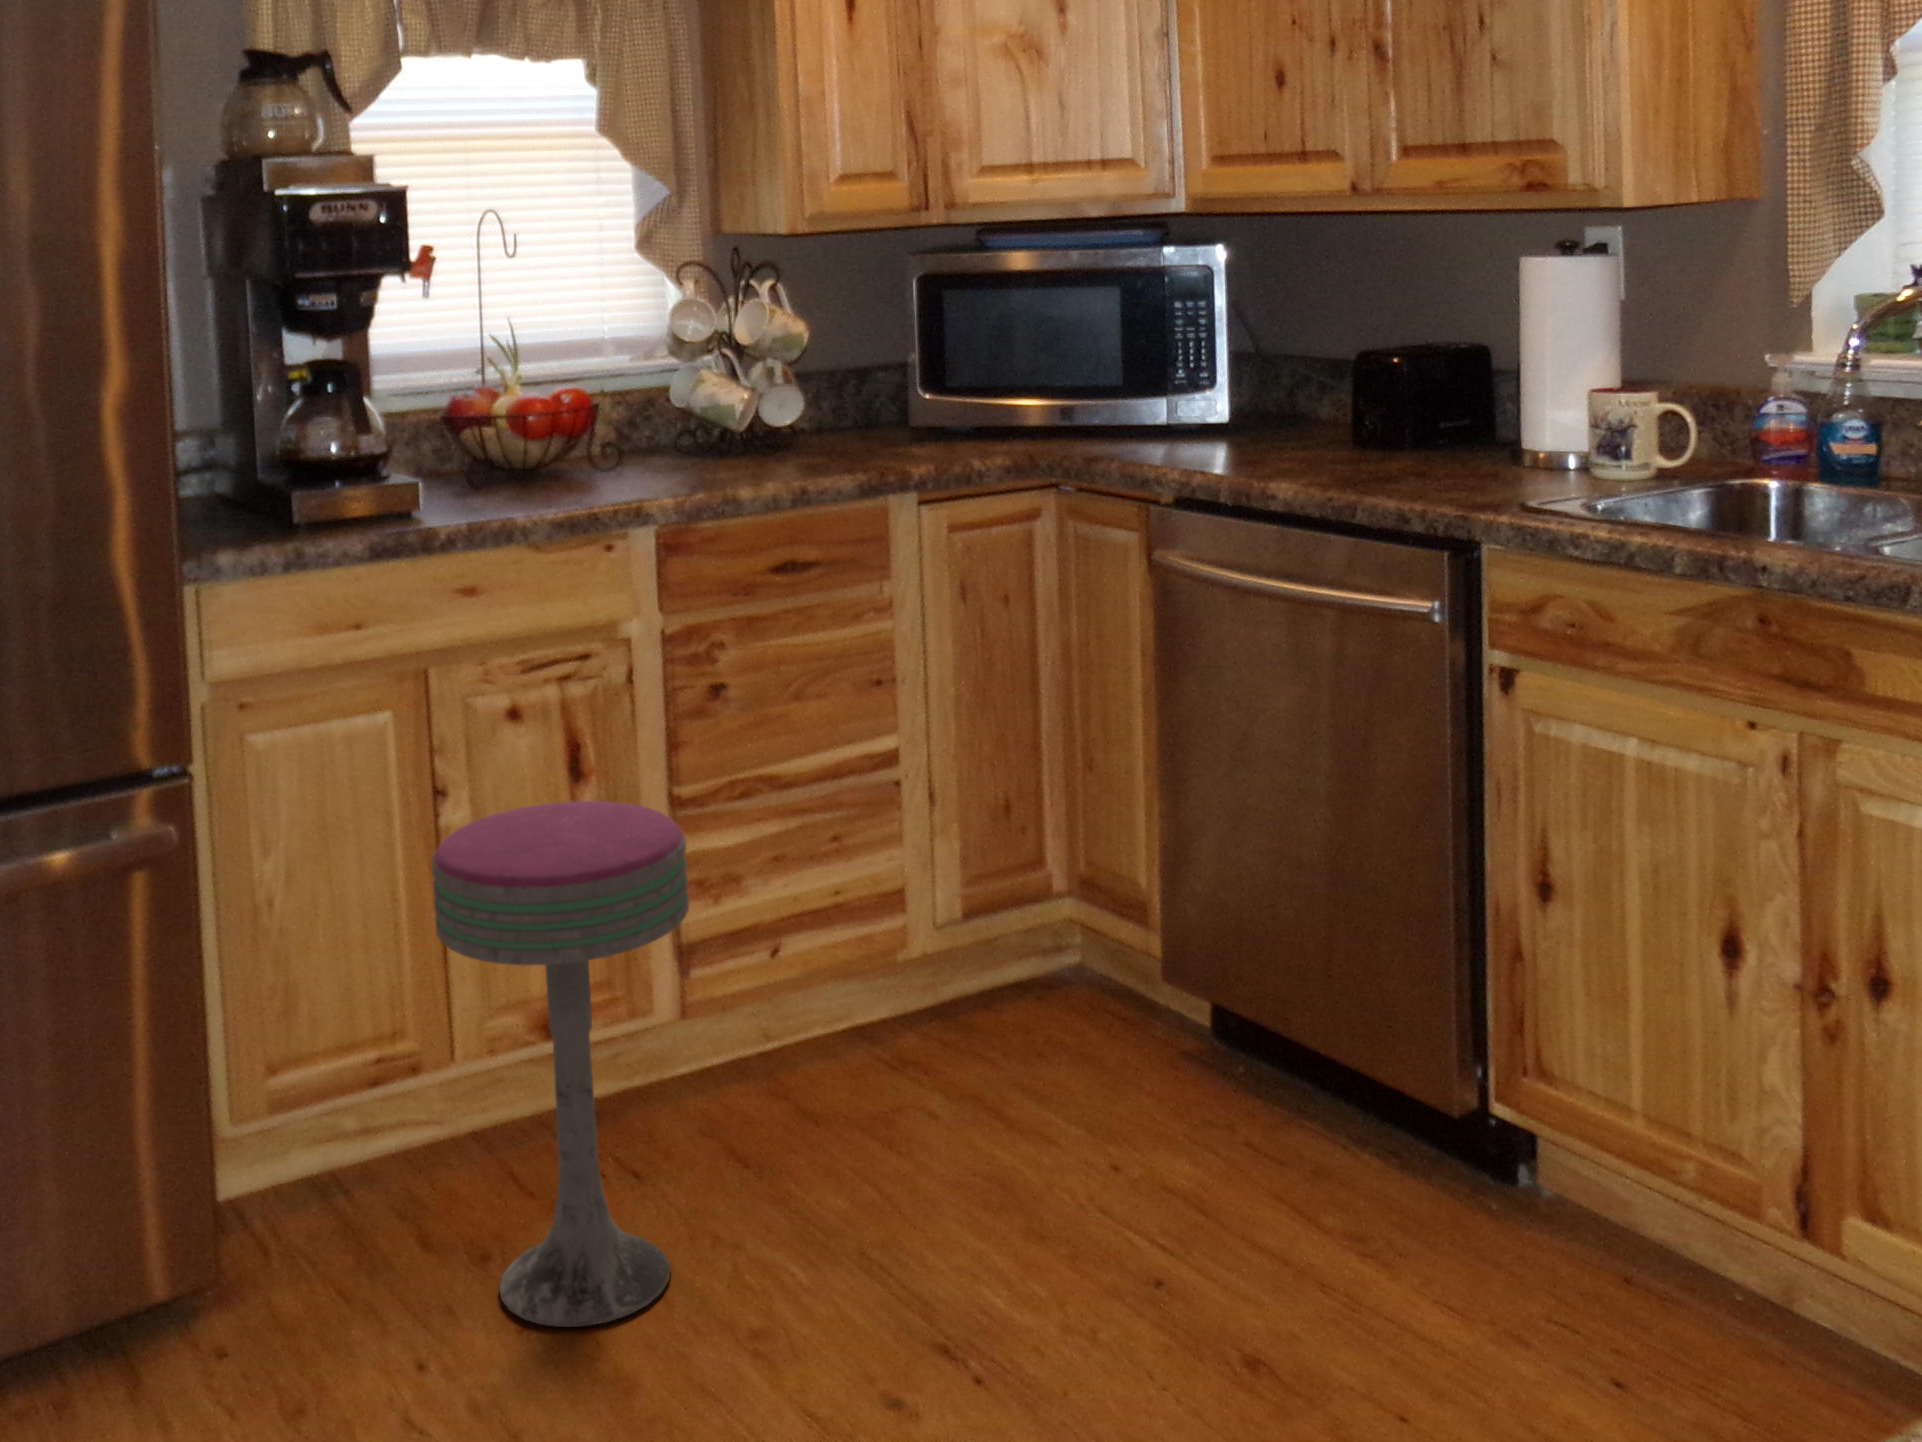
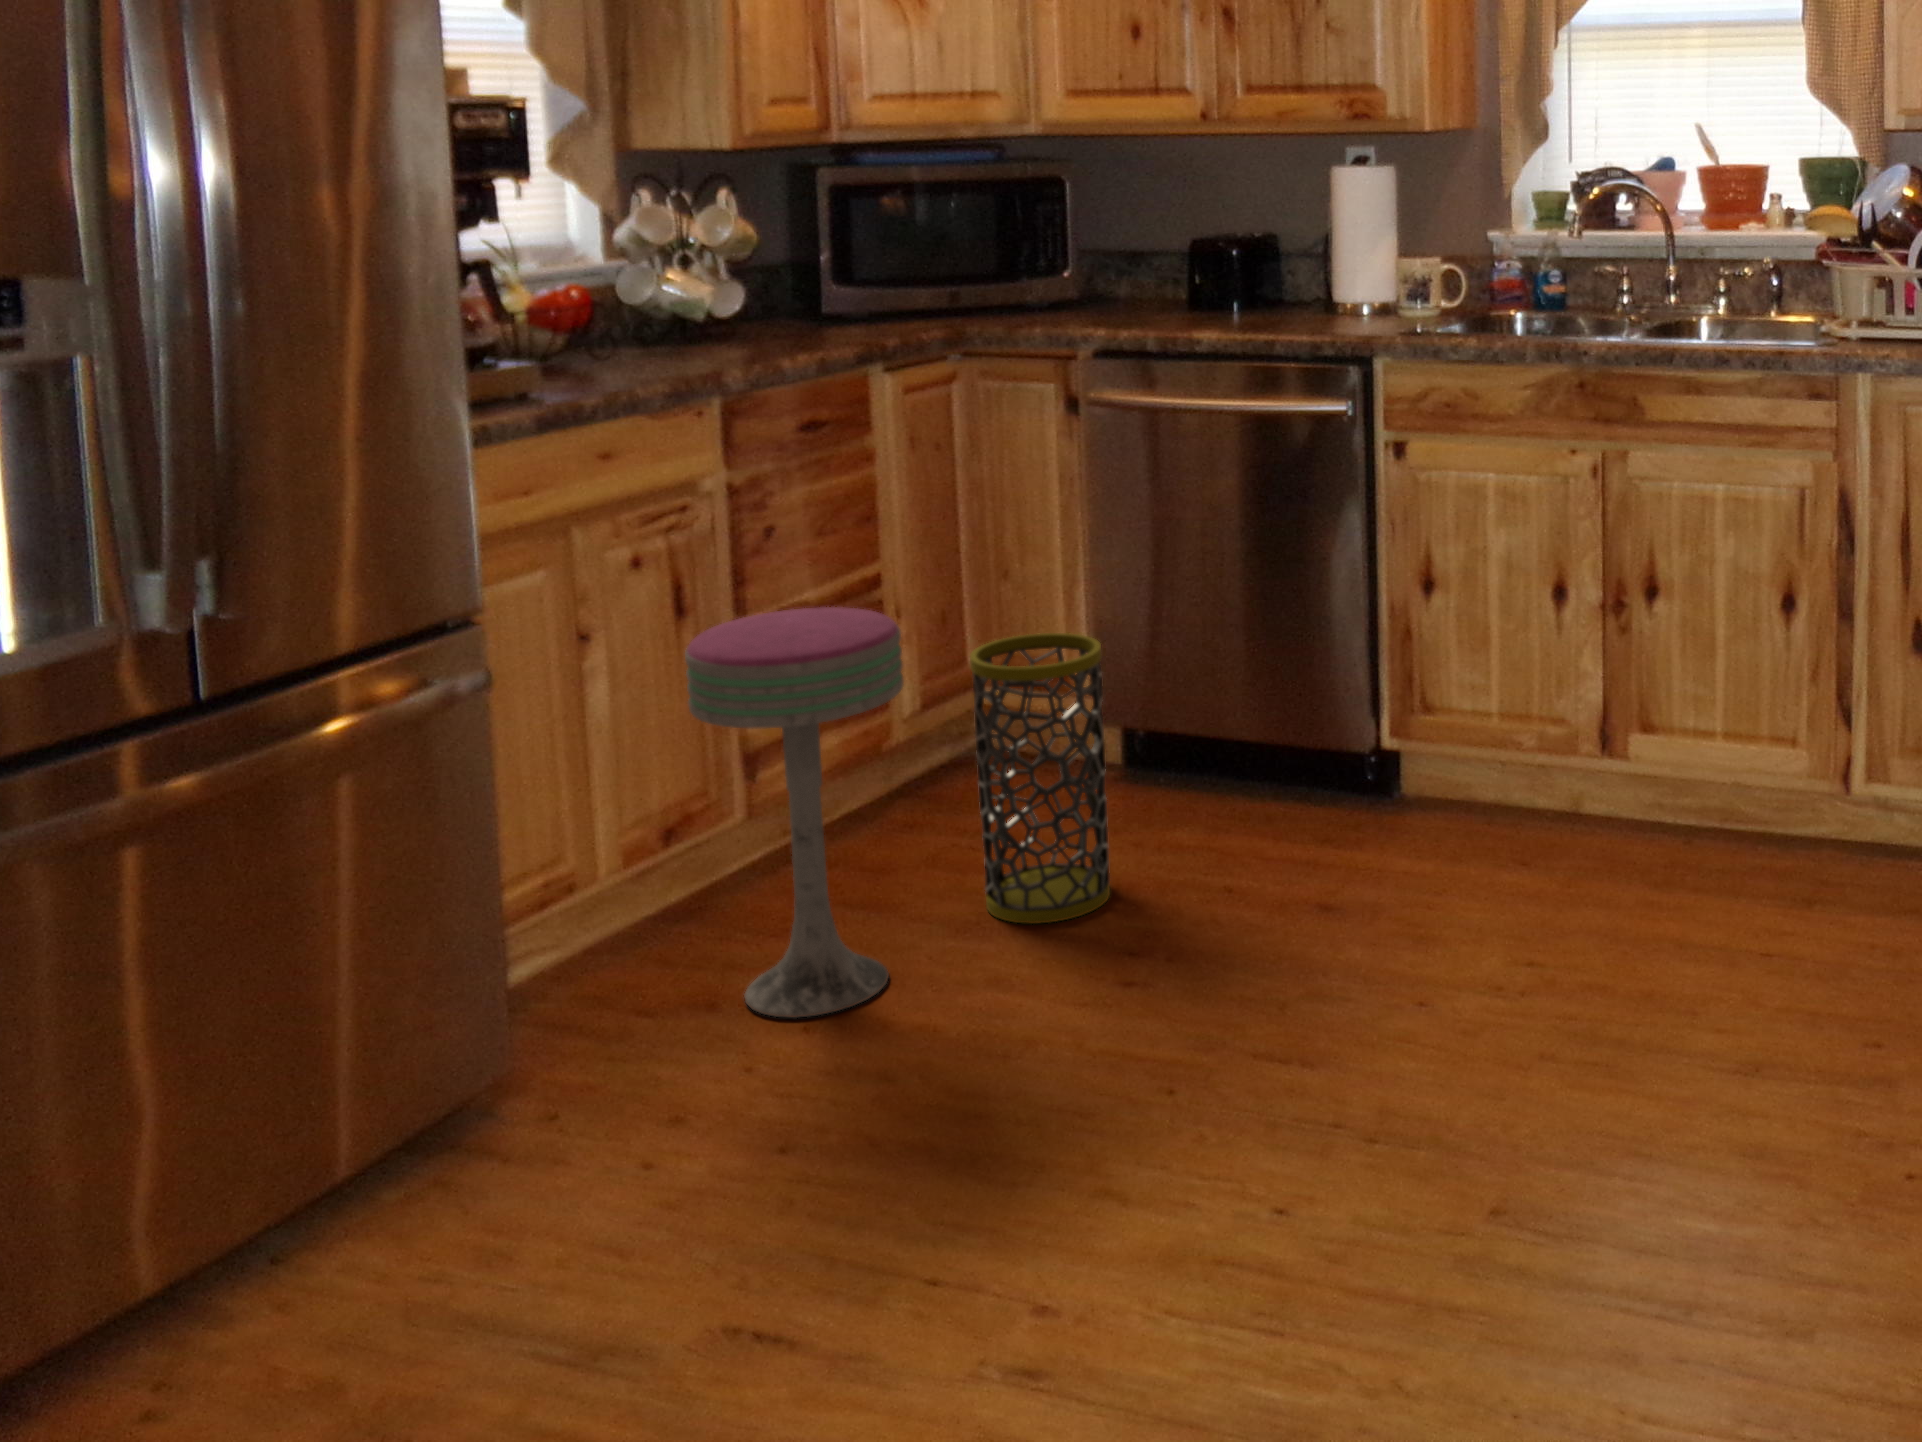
trash can: none [824,872,1006,1276] -> present [970,633,1110,924]

